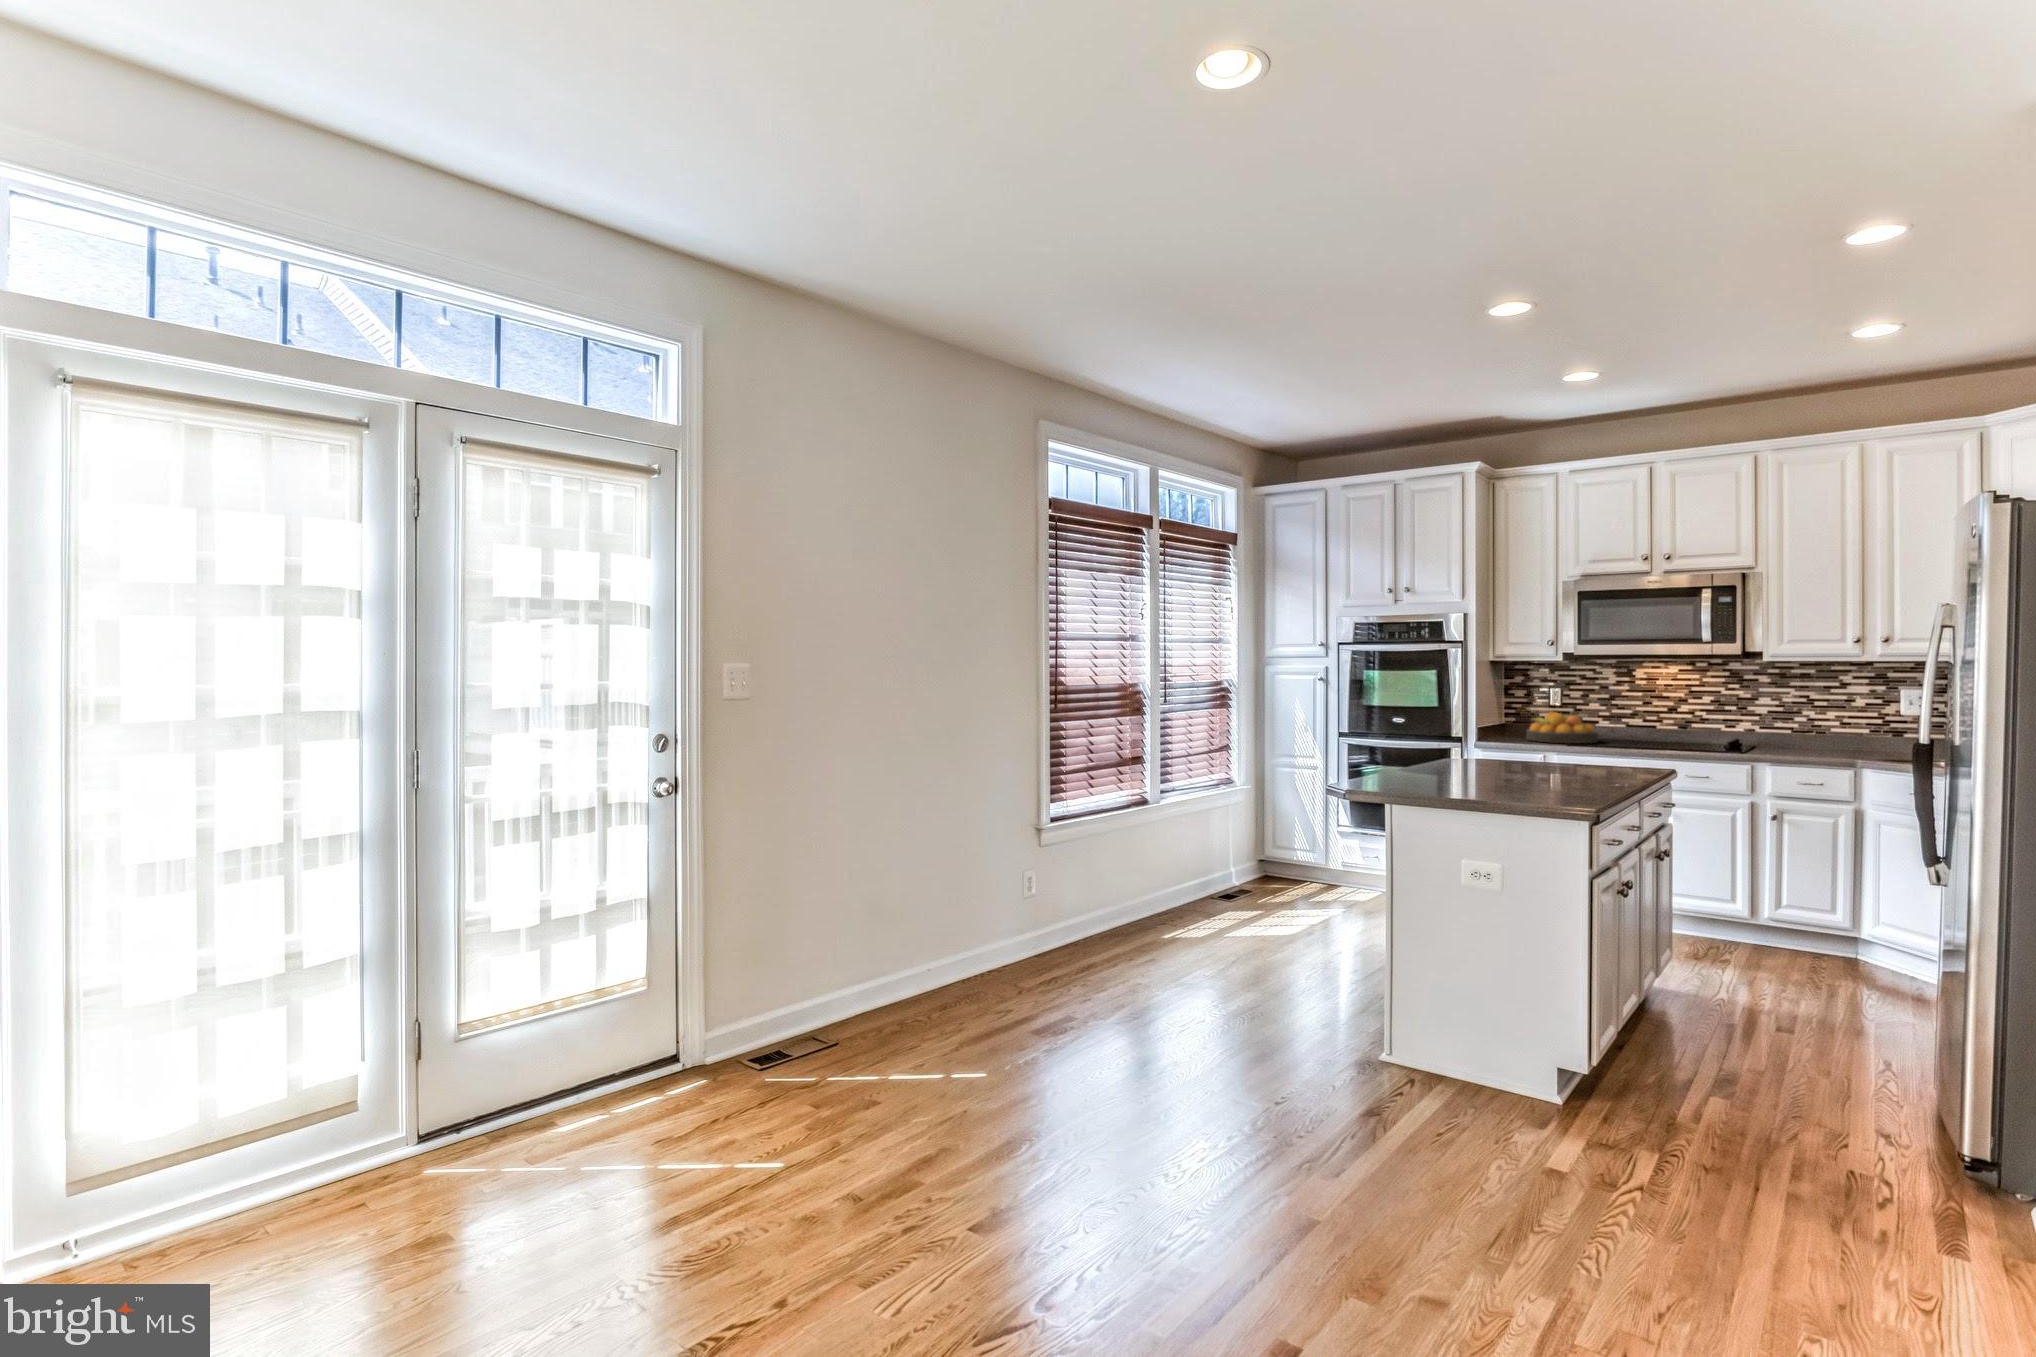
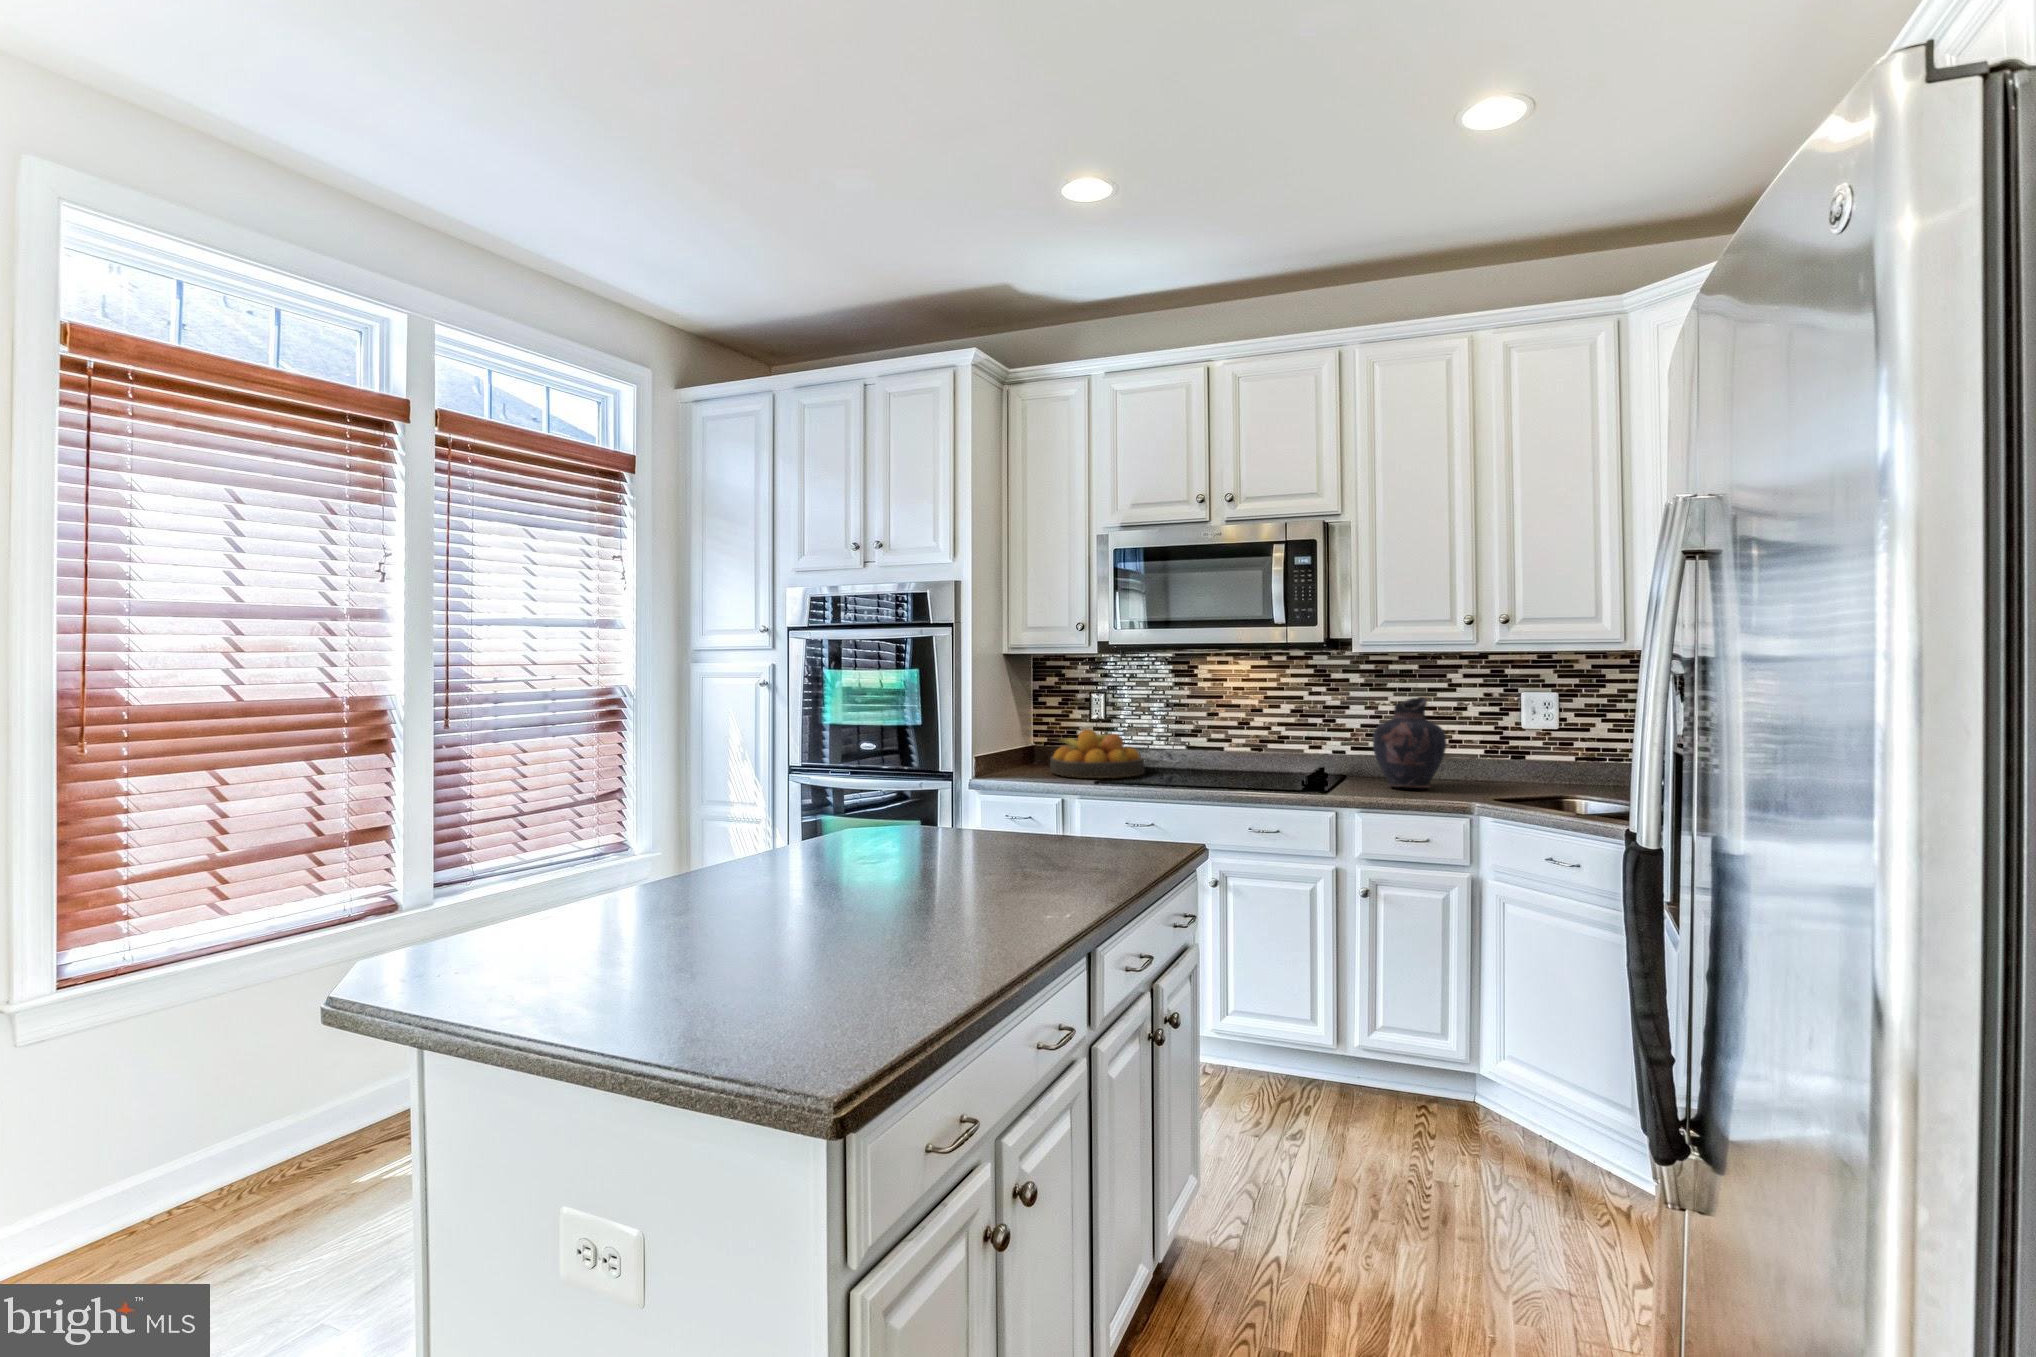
vase: none [1779,692,1838,753] -> present [1373,697,1447,788]

